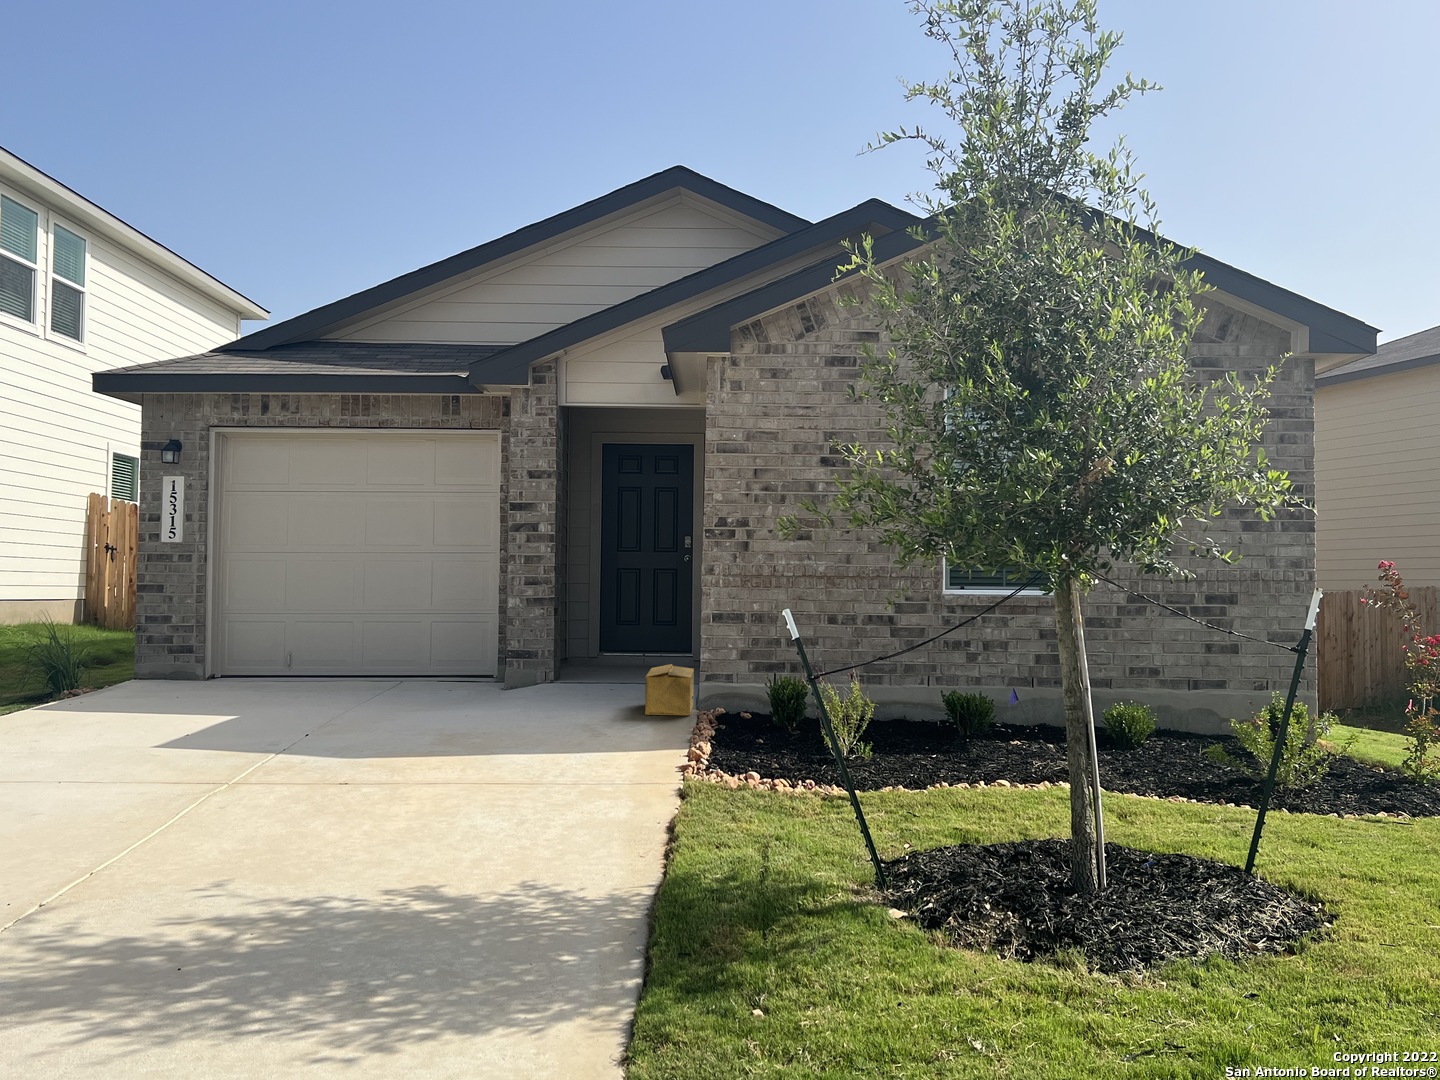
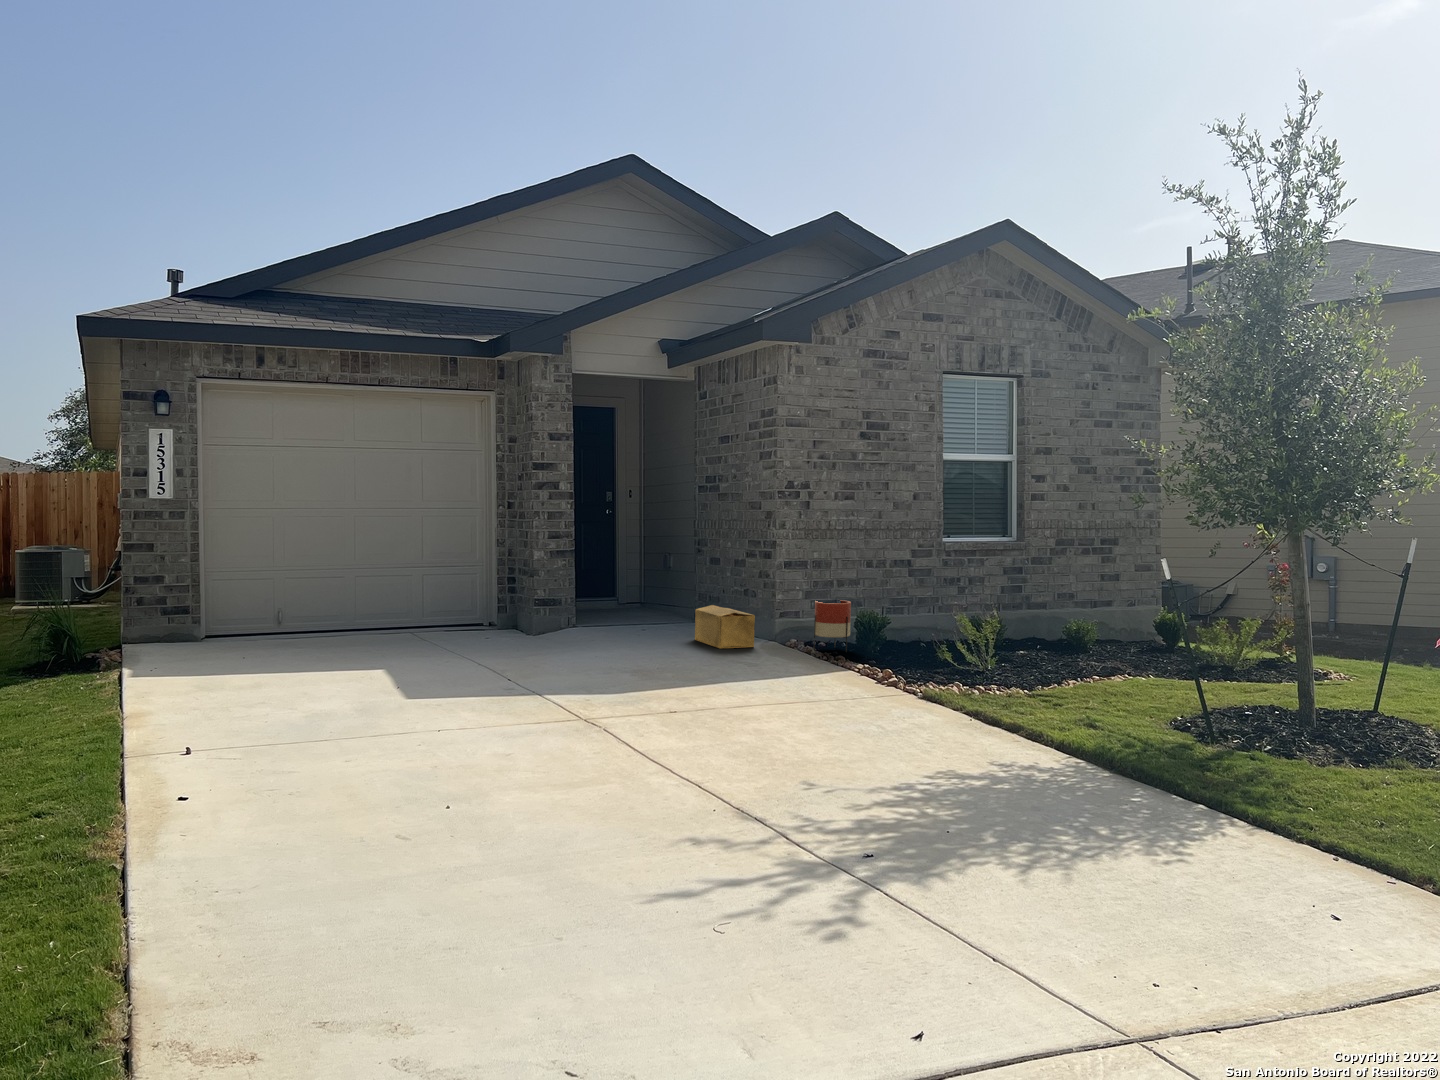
planter: none [750,662,796,728] -> present [814,600,851,652]

